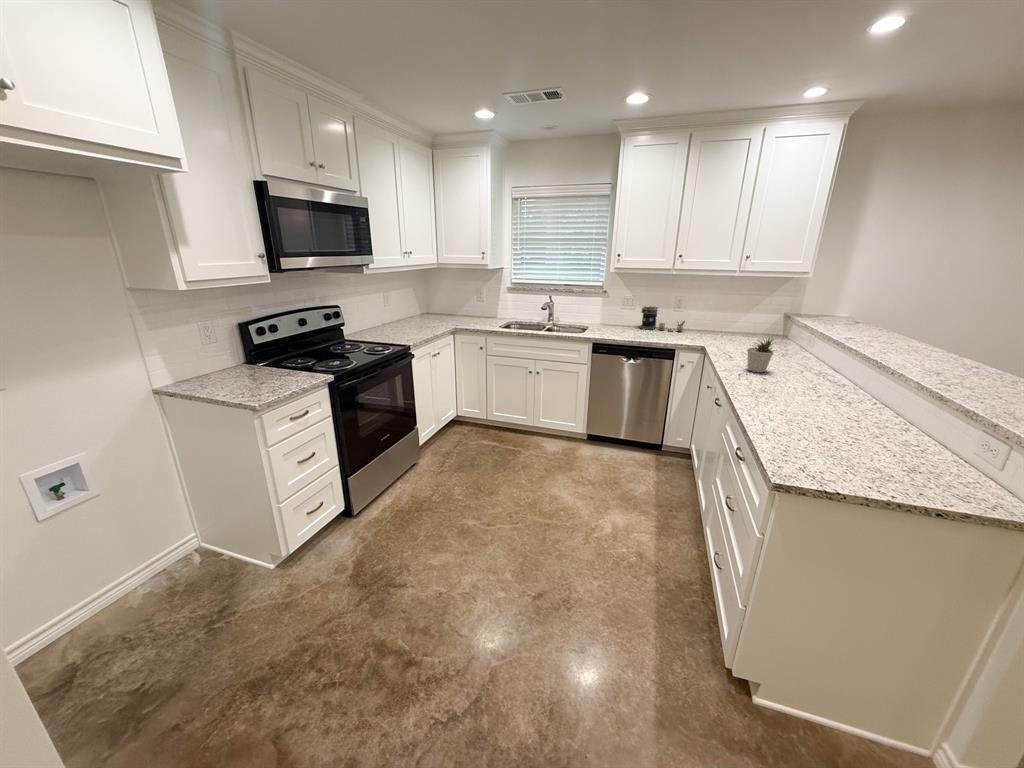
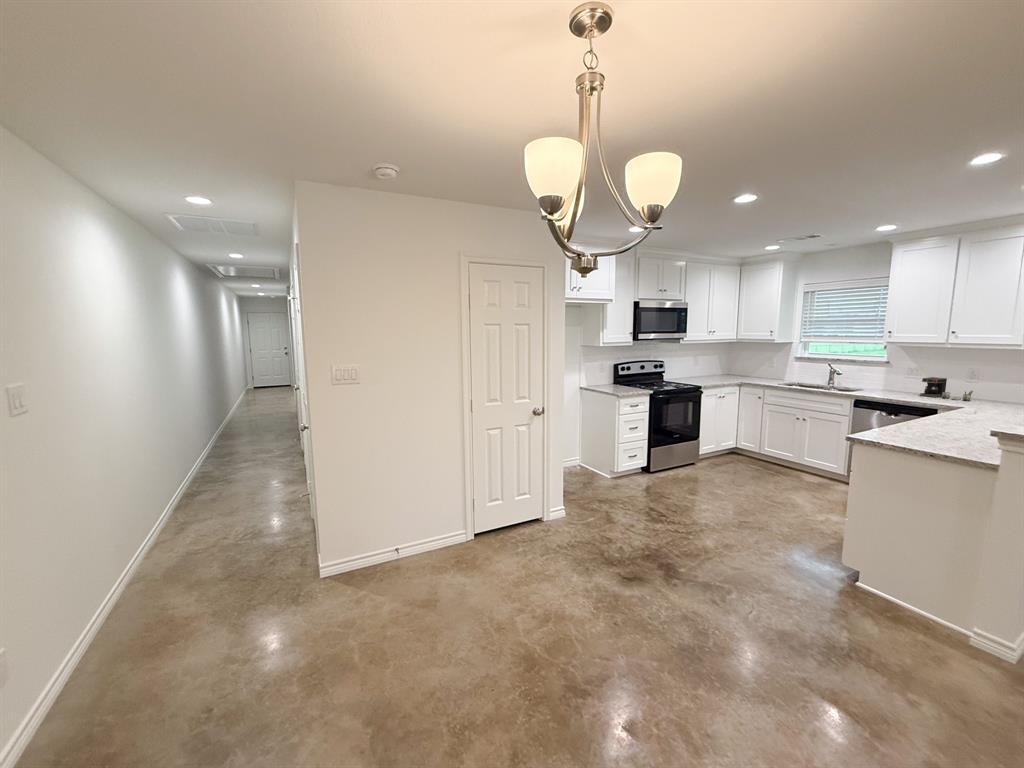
potted plant: present [747,338,773,372] -> none [968,393,996,422]

